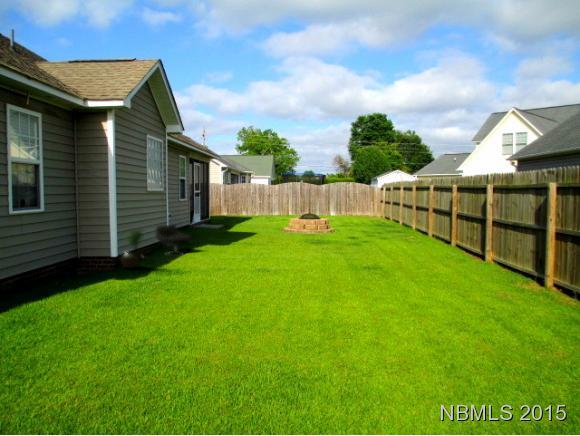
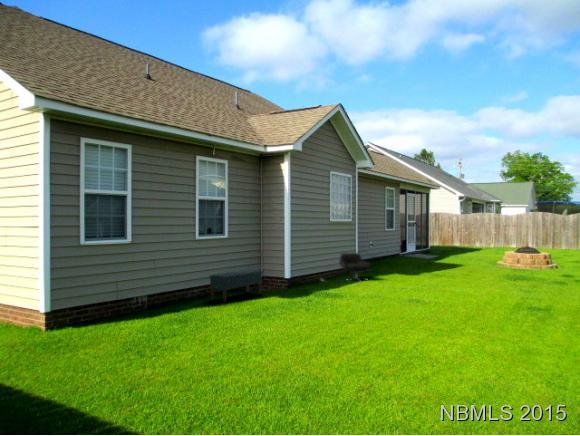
potted tree: present [121,230,144,268] -> none [294,252,315,289]
bench: none [23,249,88,293] -> present [210,269,262,302]

